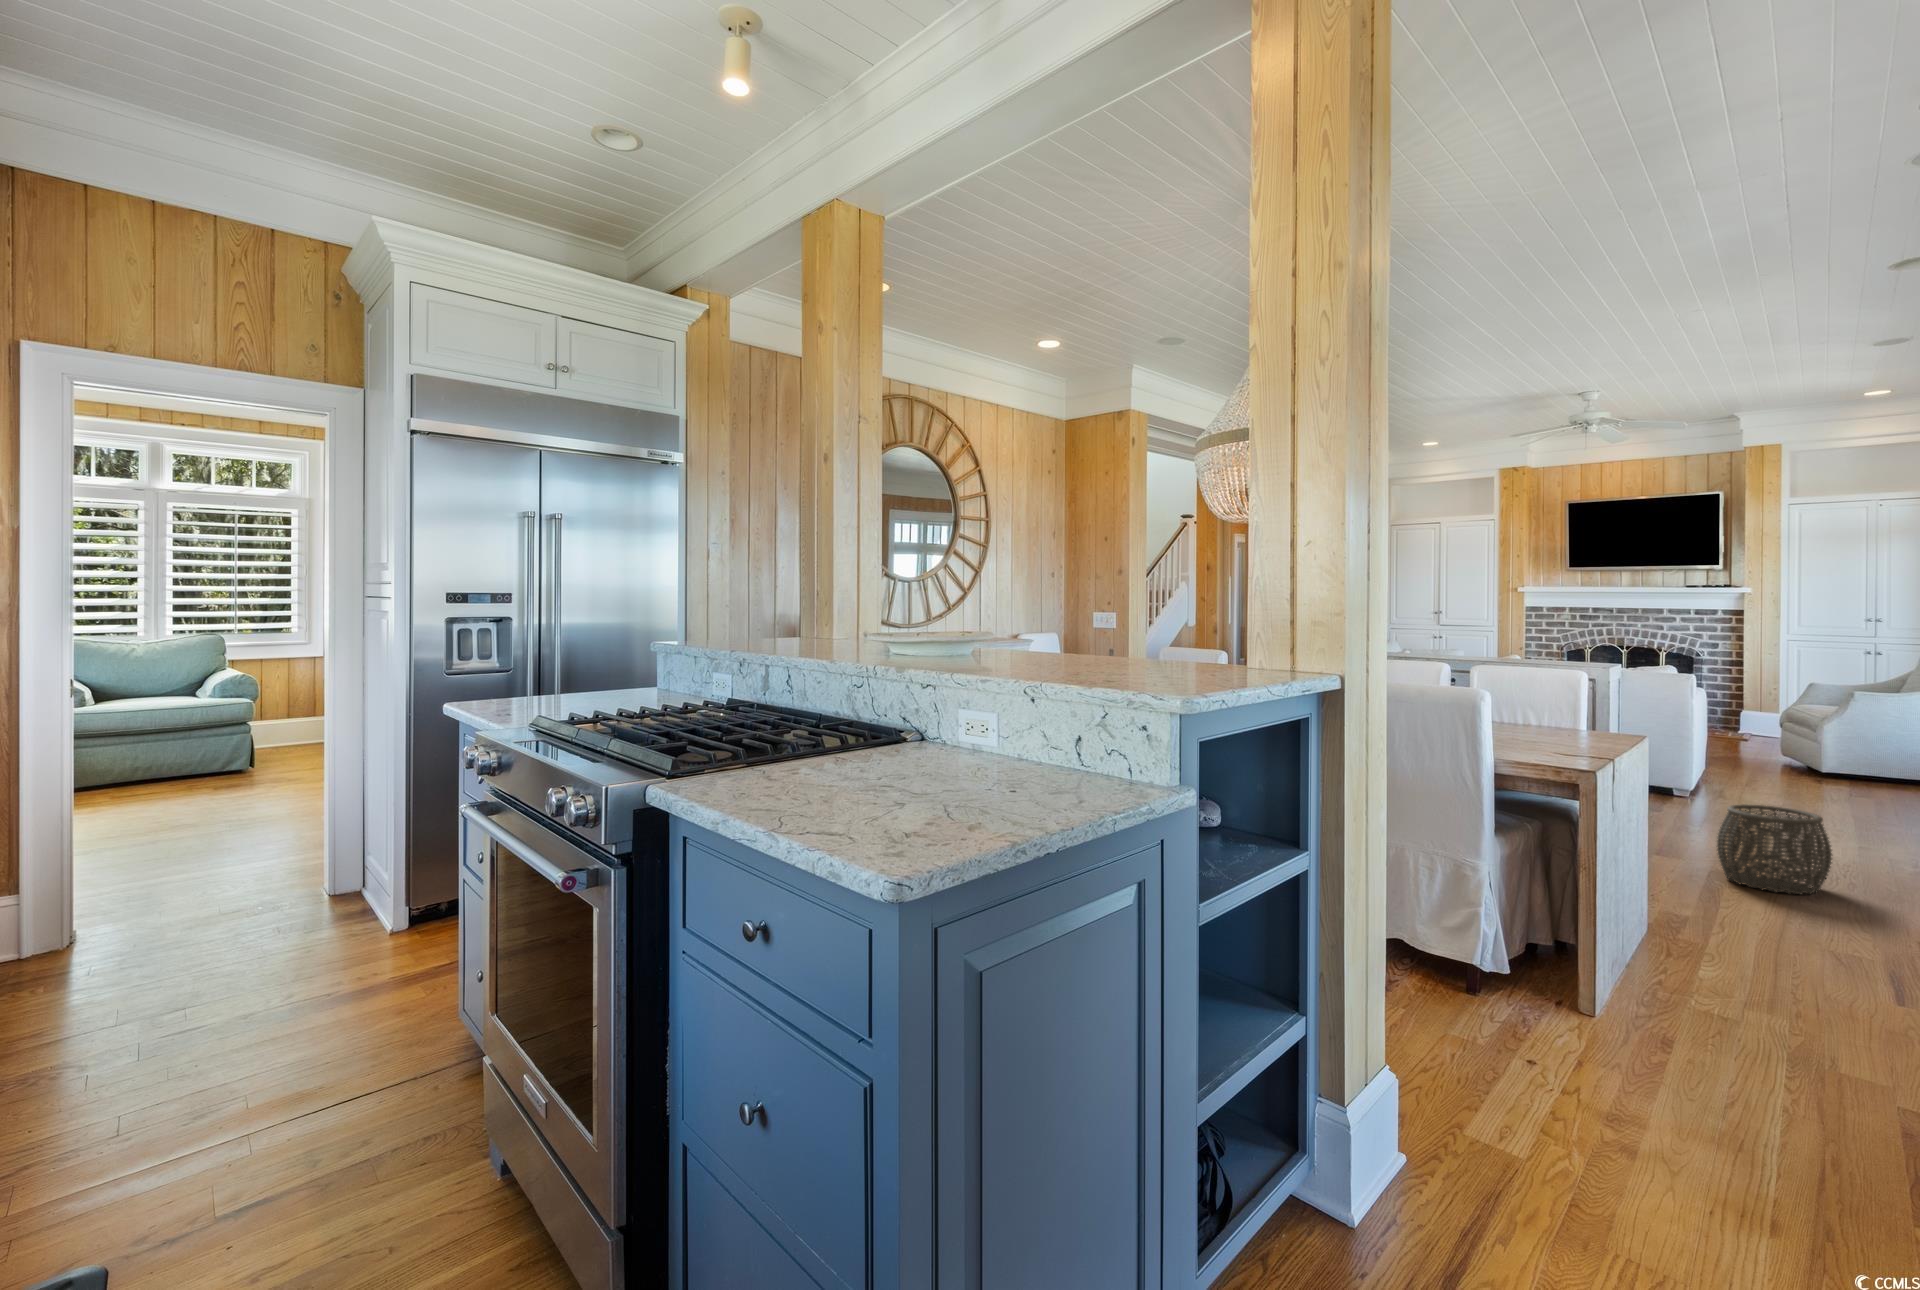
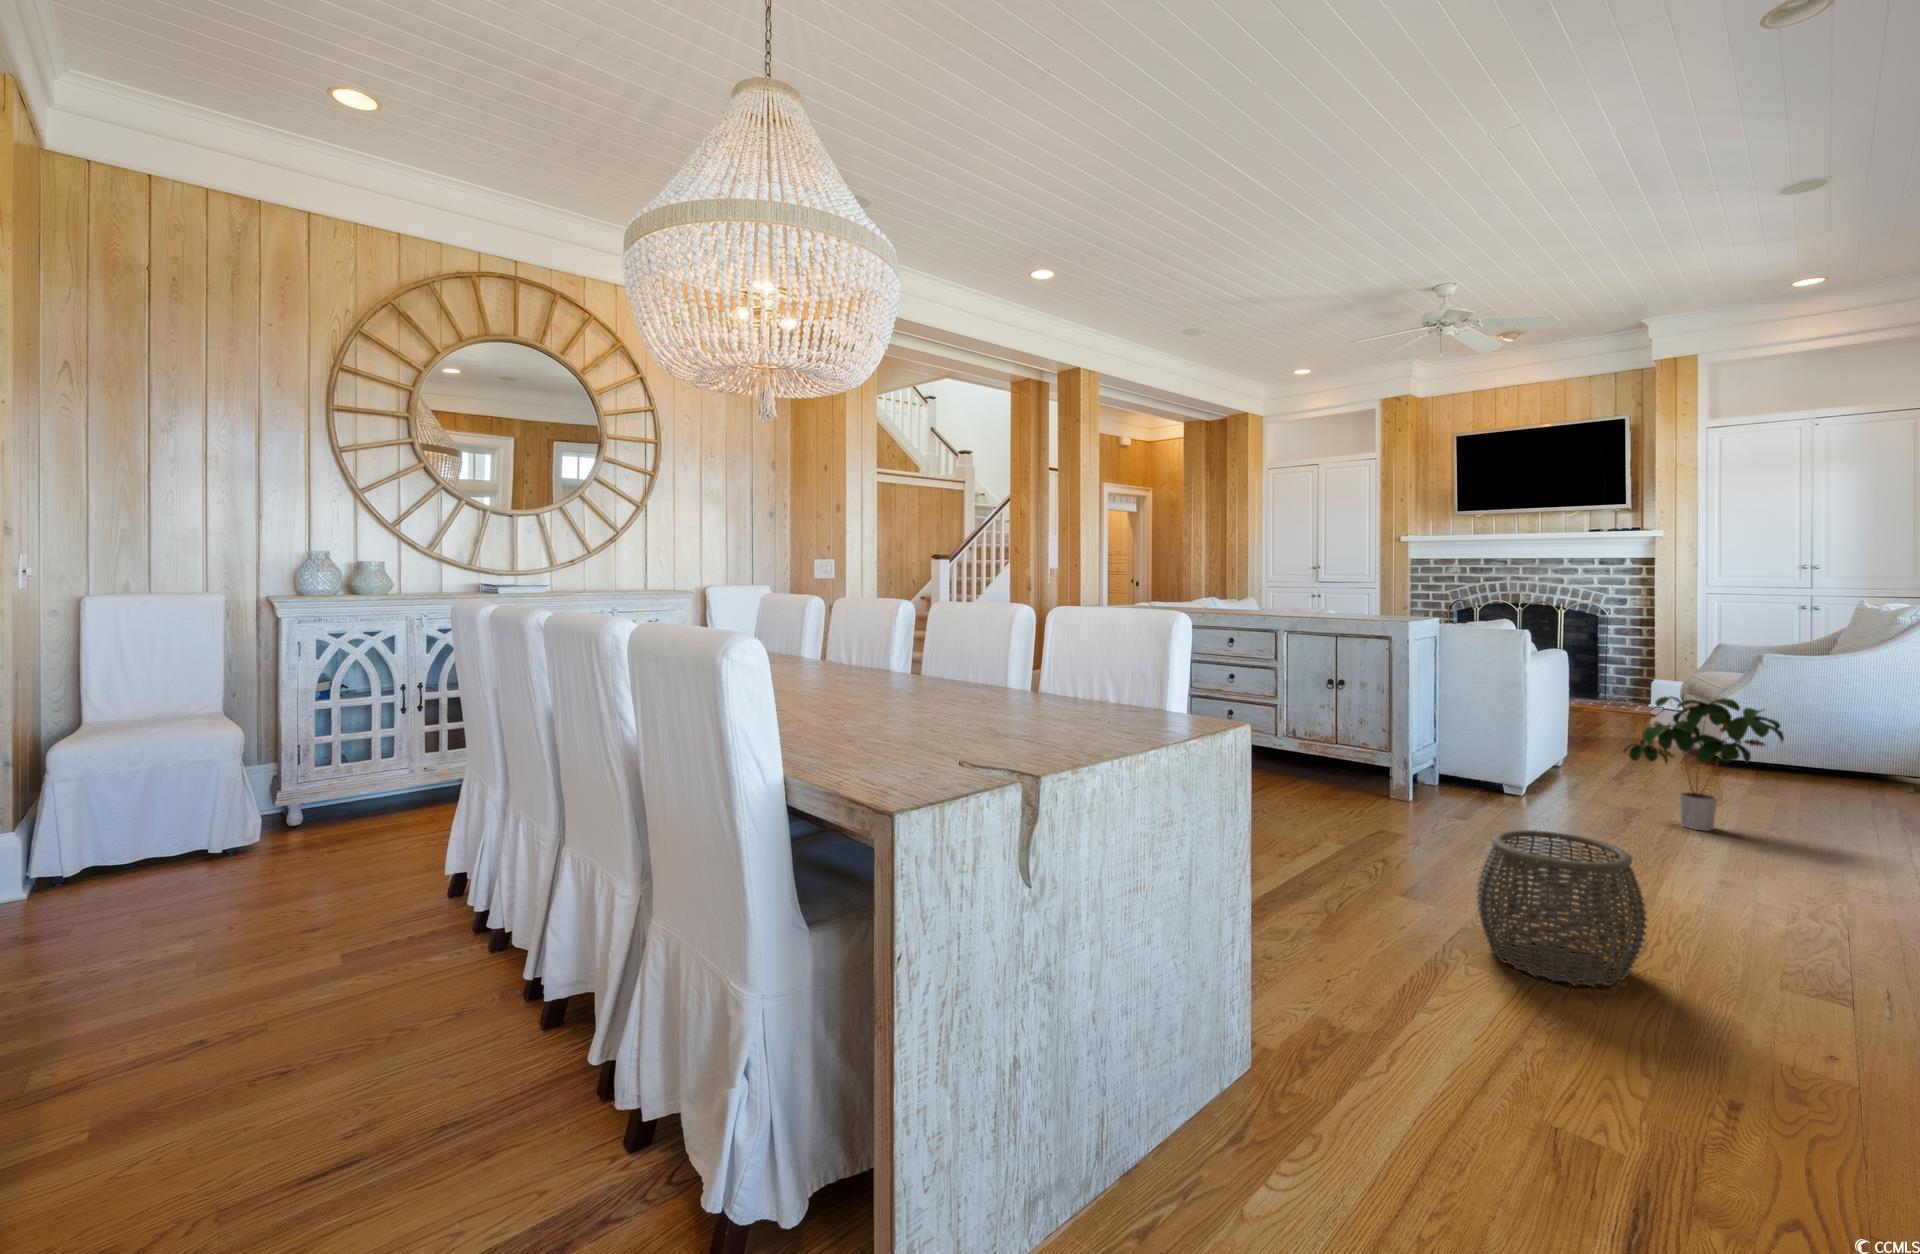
potted plant: none [1765,722,1888,819] -> present [1624,697,1784,831]

